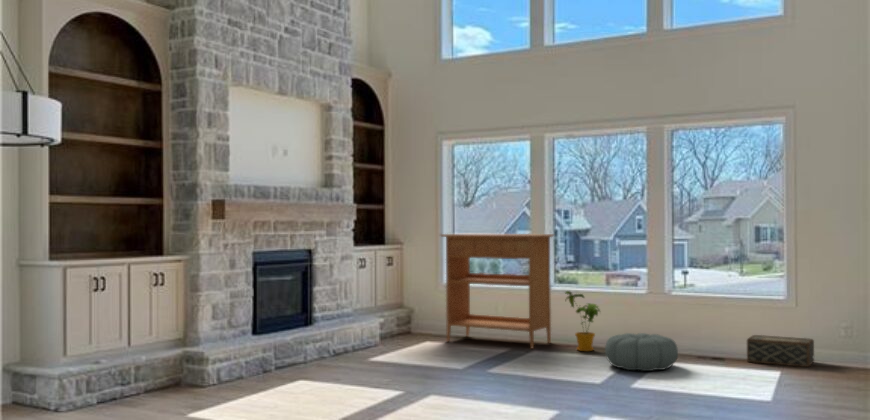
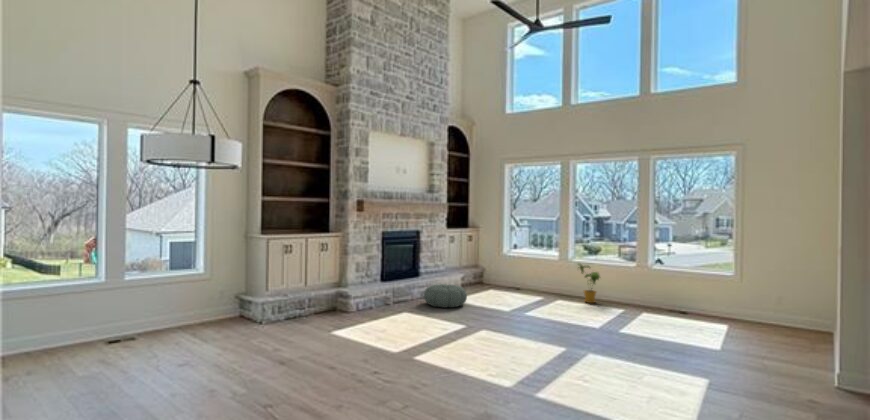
console table: present [441,234,553,348] -> none [499,223,573,299]
pouf: present [605,333,678,371] -> present [424,284,467,308]
woven basket: present [747,335,814,367] -> none [700,299,750,324]

